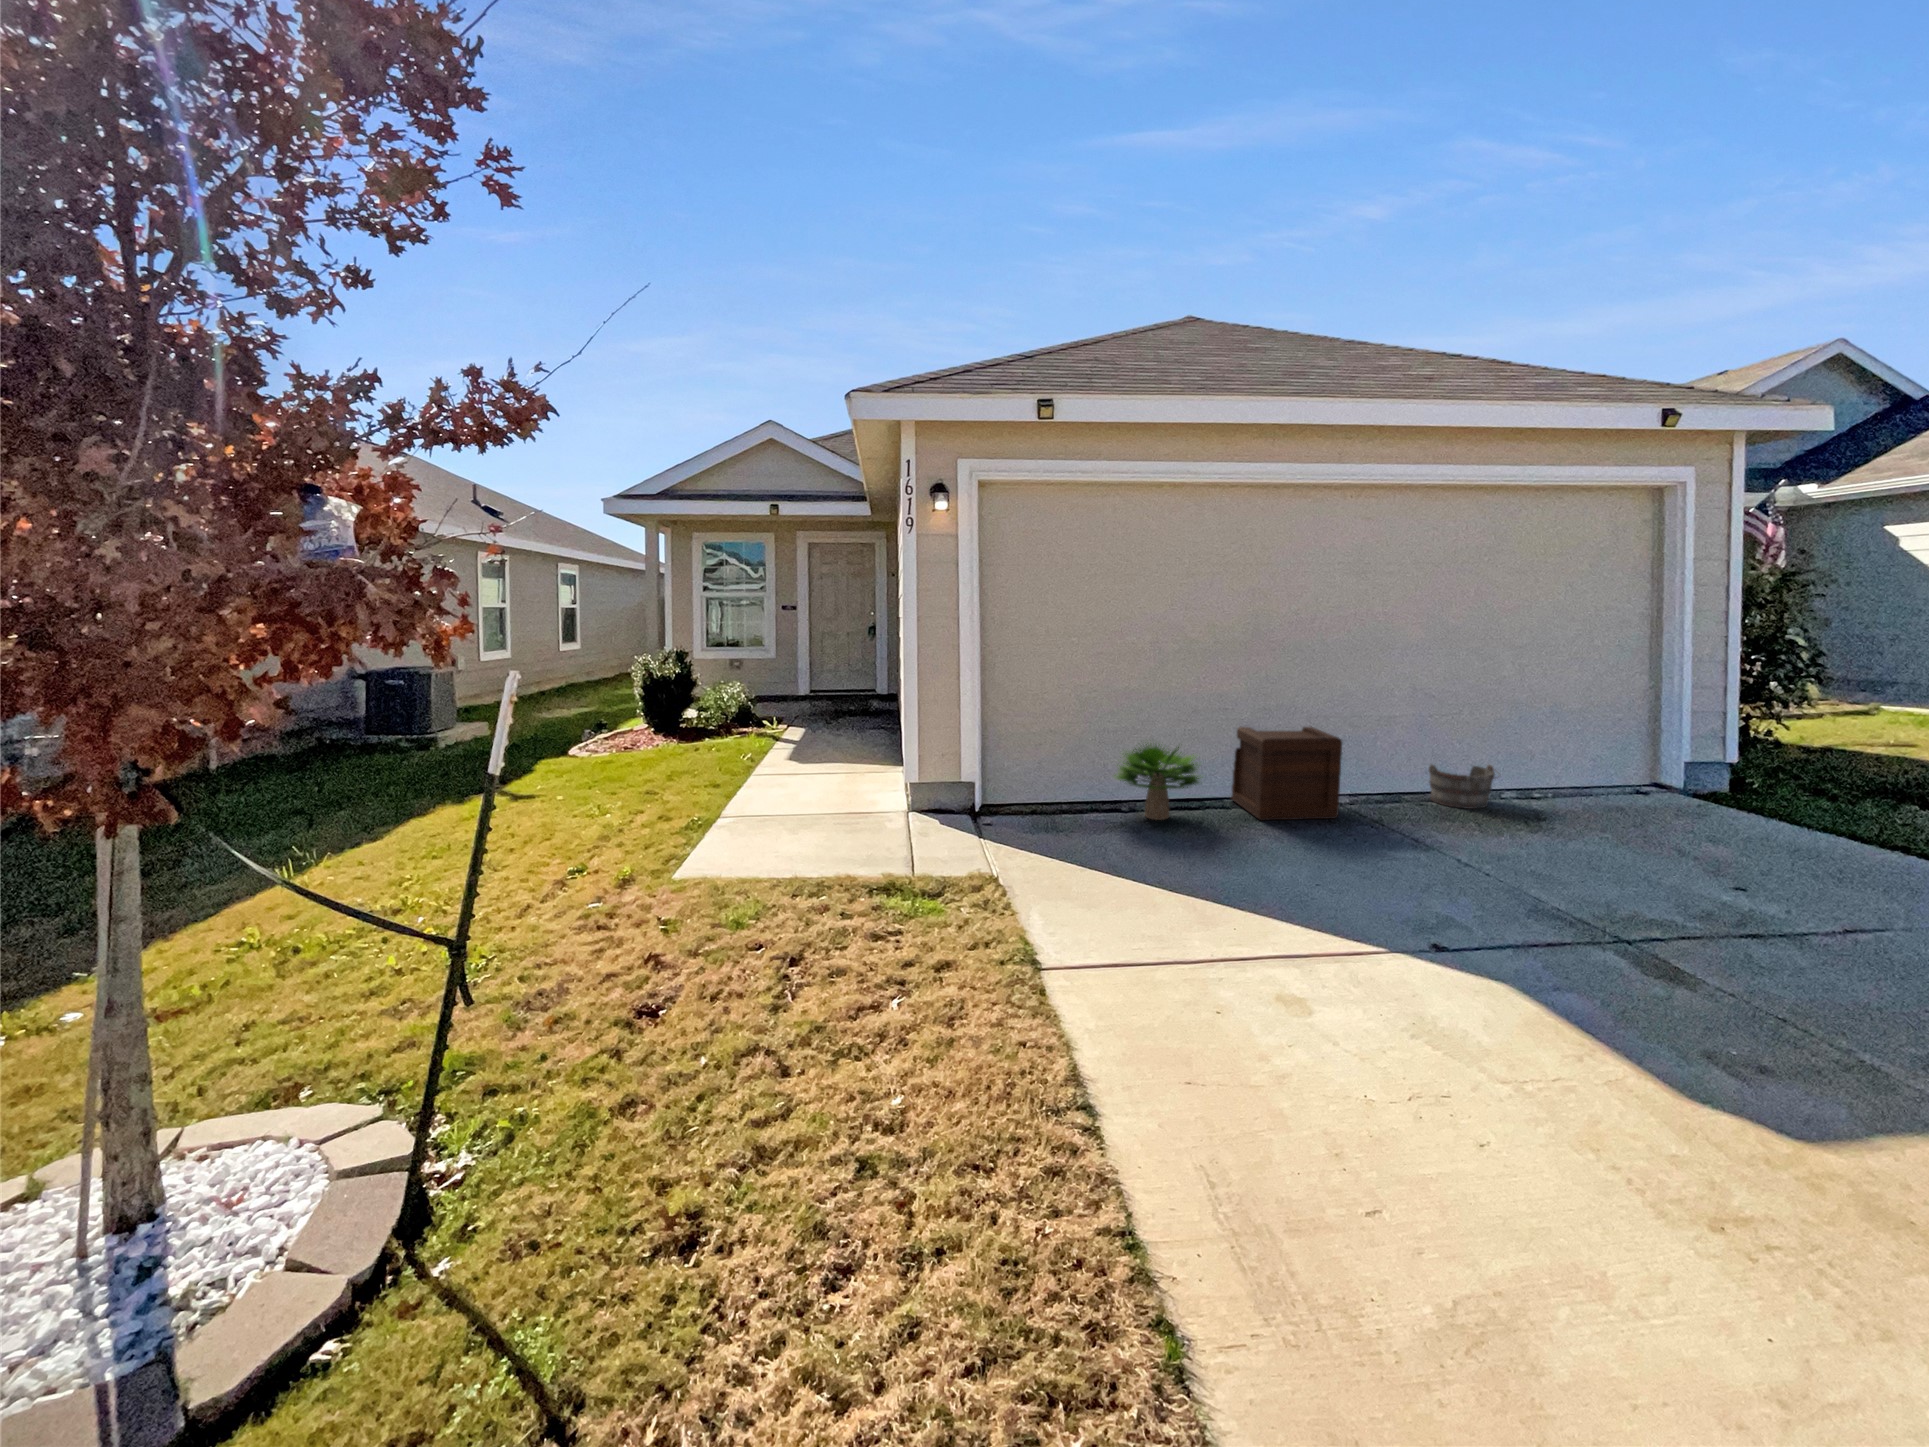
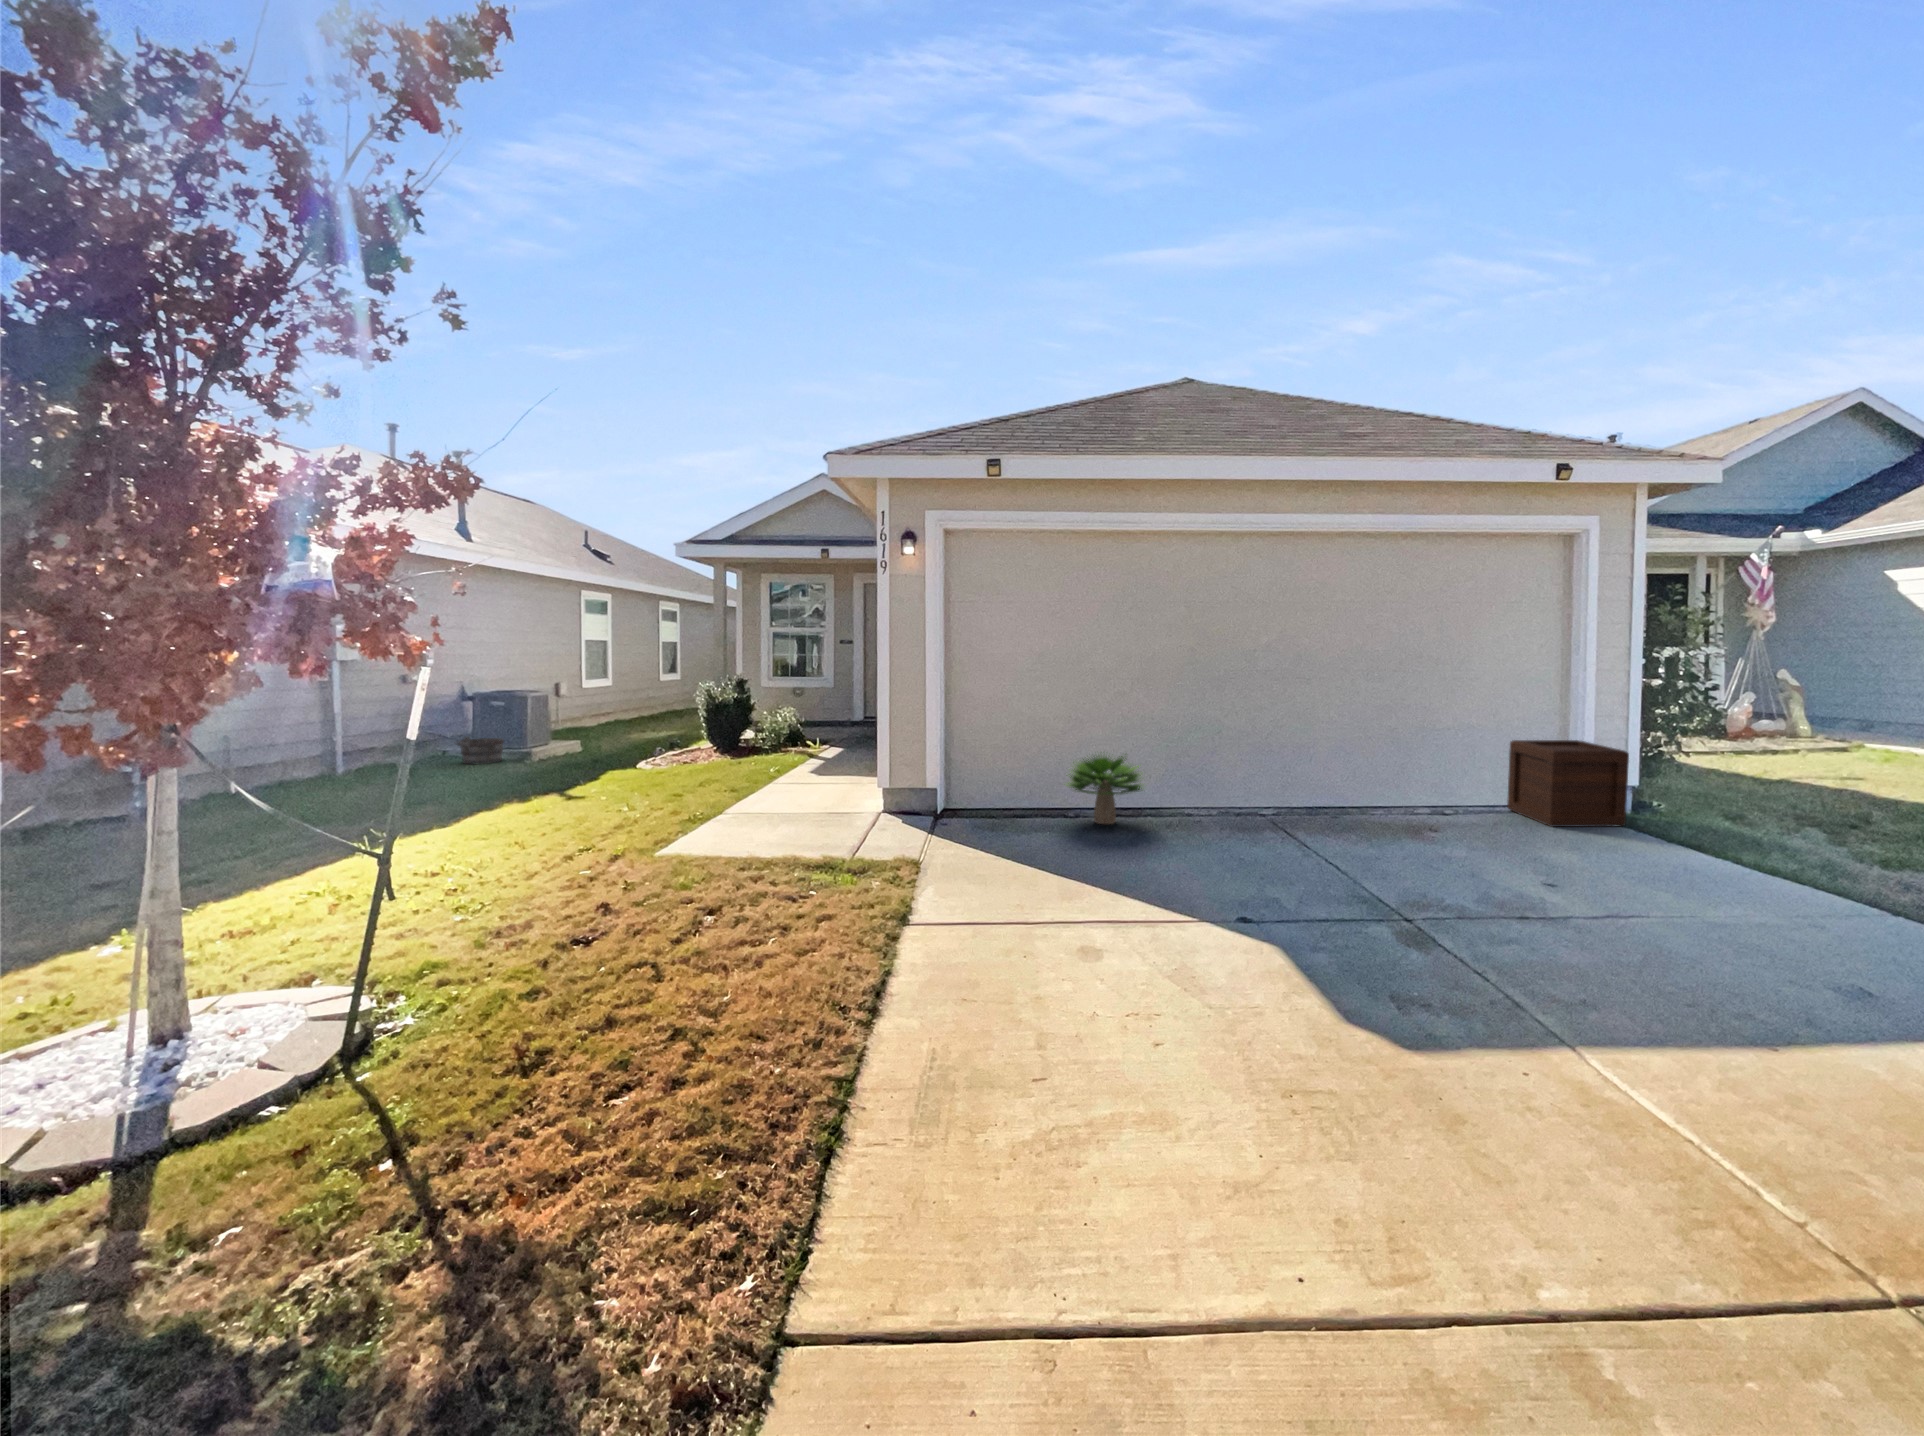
wooden crate: present [1231,727,1342,820] -> present [1507,740,1629,827]
bucket: present [1429,764,1495,809] -> present [457,737,504,764]

